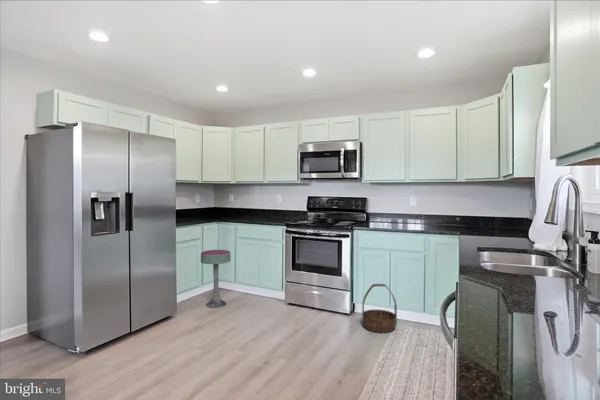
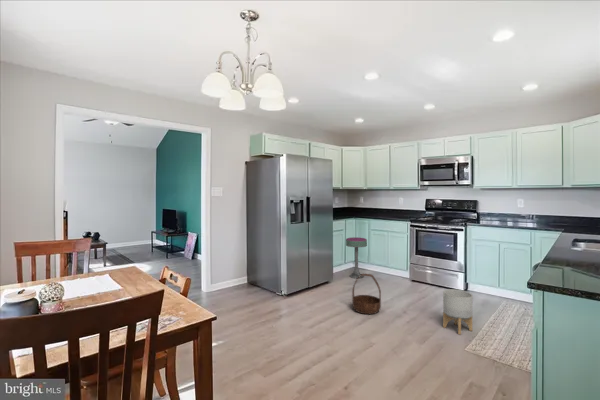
basket: present [362,284,397,333] -> present [352,274,381,314]
planter: none [312,322,350,390] -> present [443,289,473,334]

